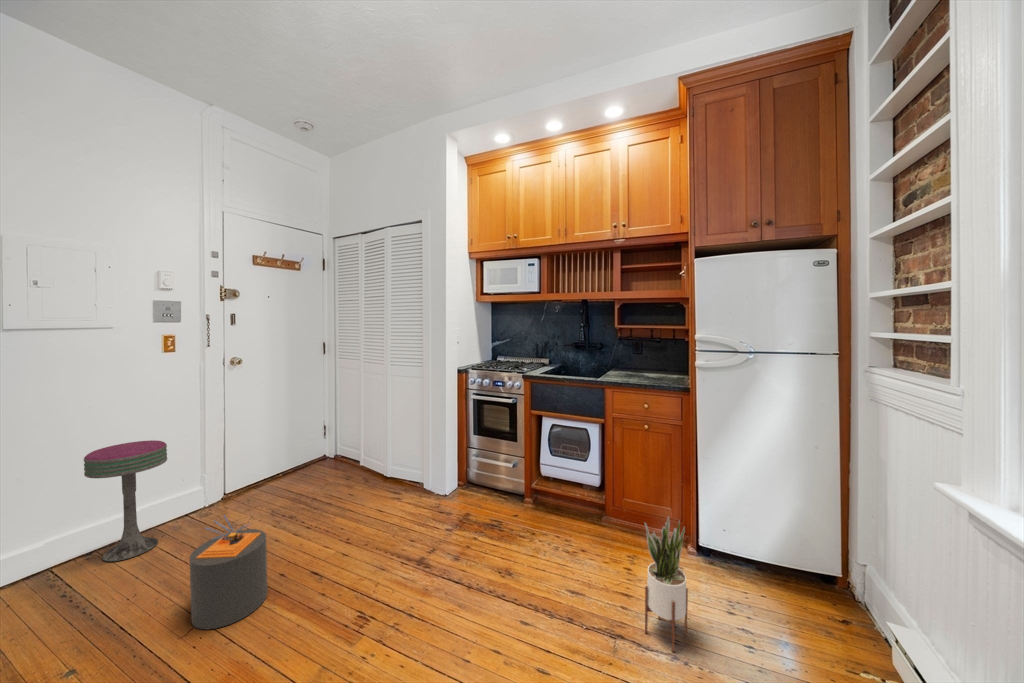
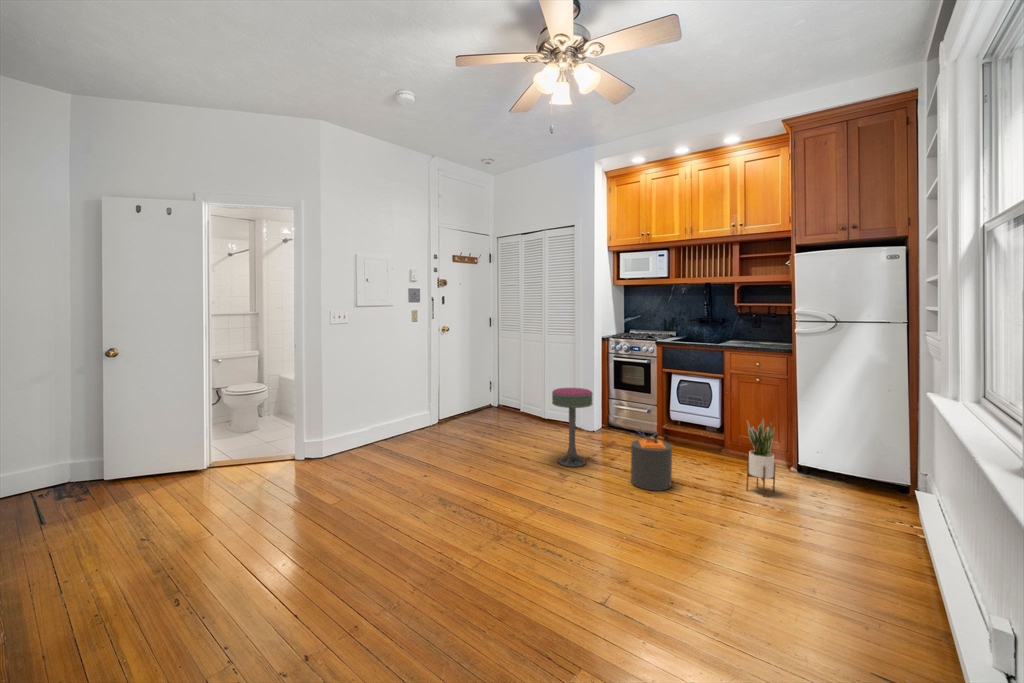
bar stool: present [84,440,167,562] -> present [552,388,593,467]
trash can: present [190,515,268,629] -> present [631,433,672,491]

